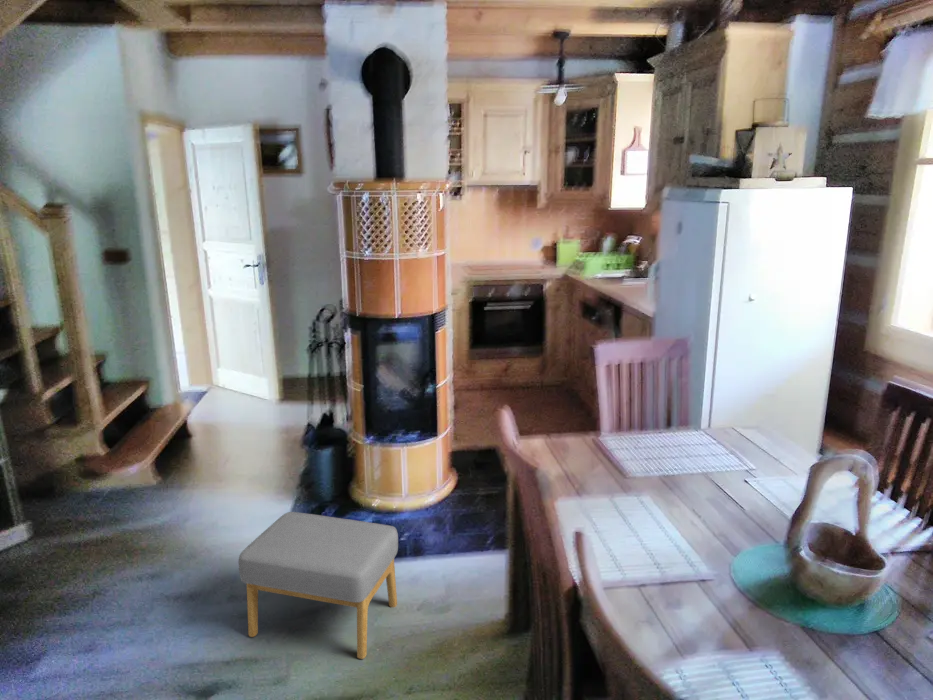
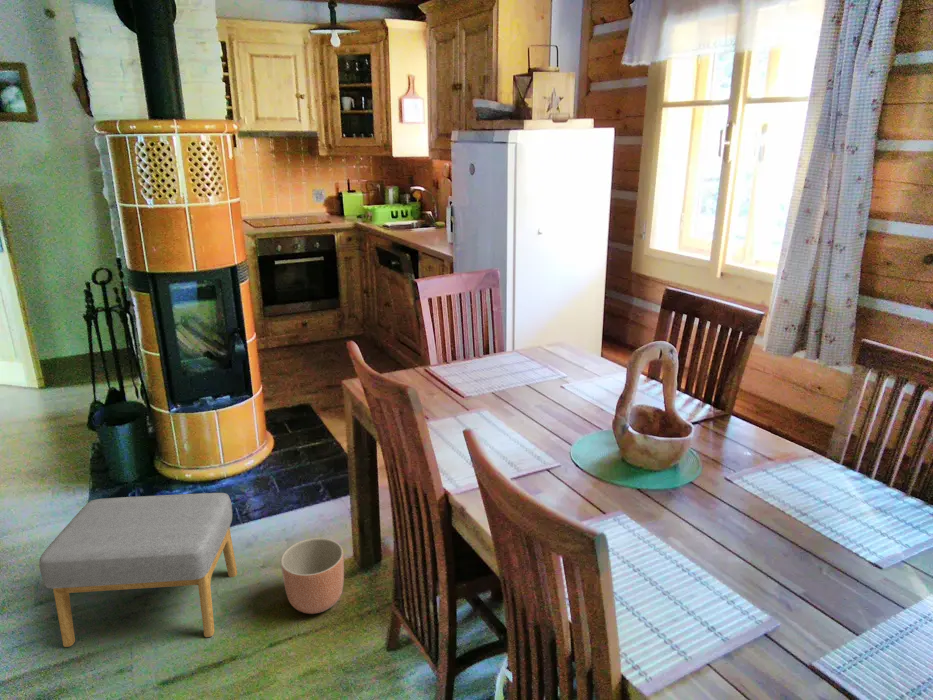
planter: none [431,586,490,662] -> present [281,538,344,614]

